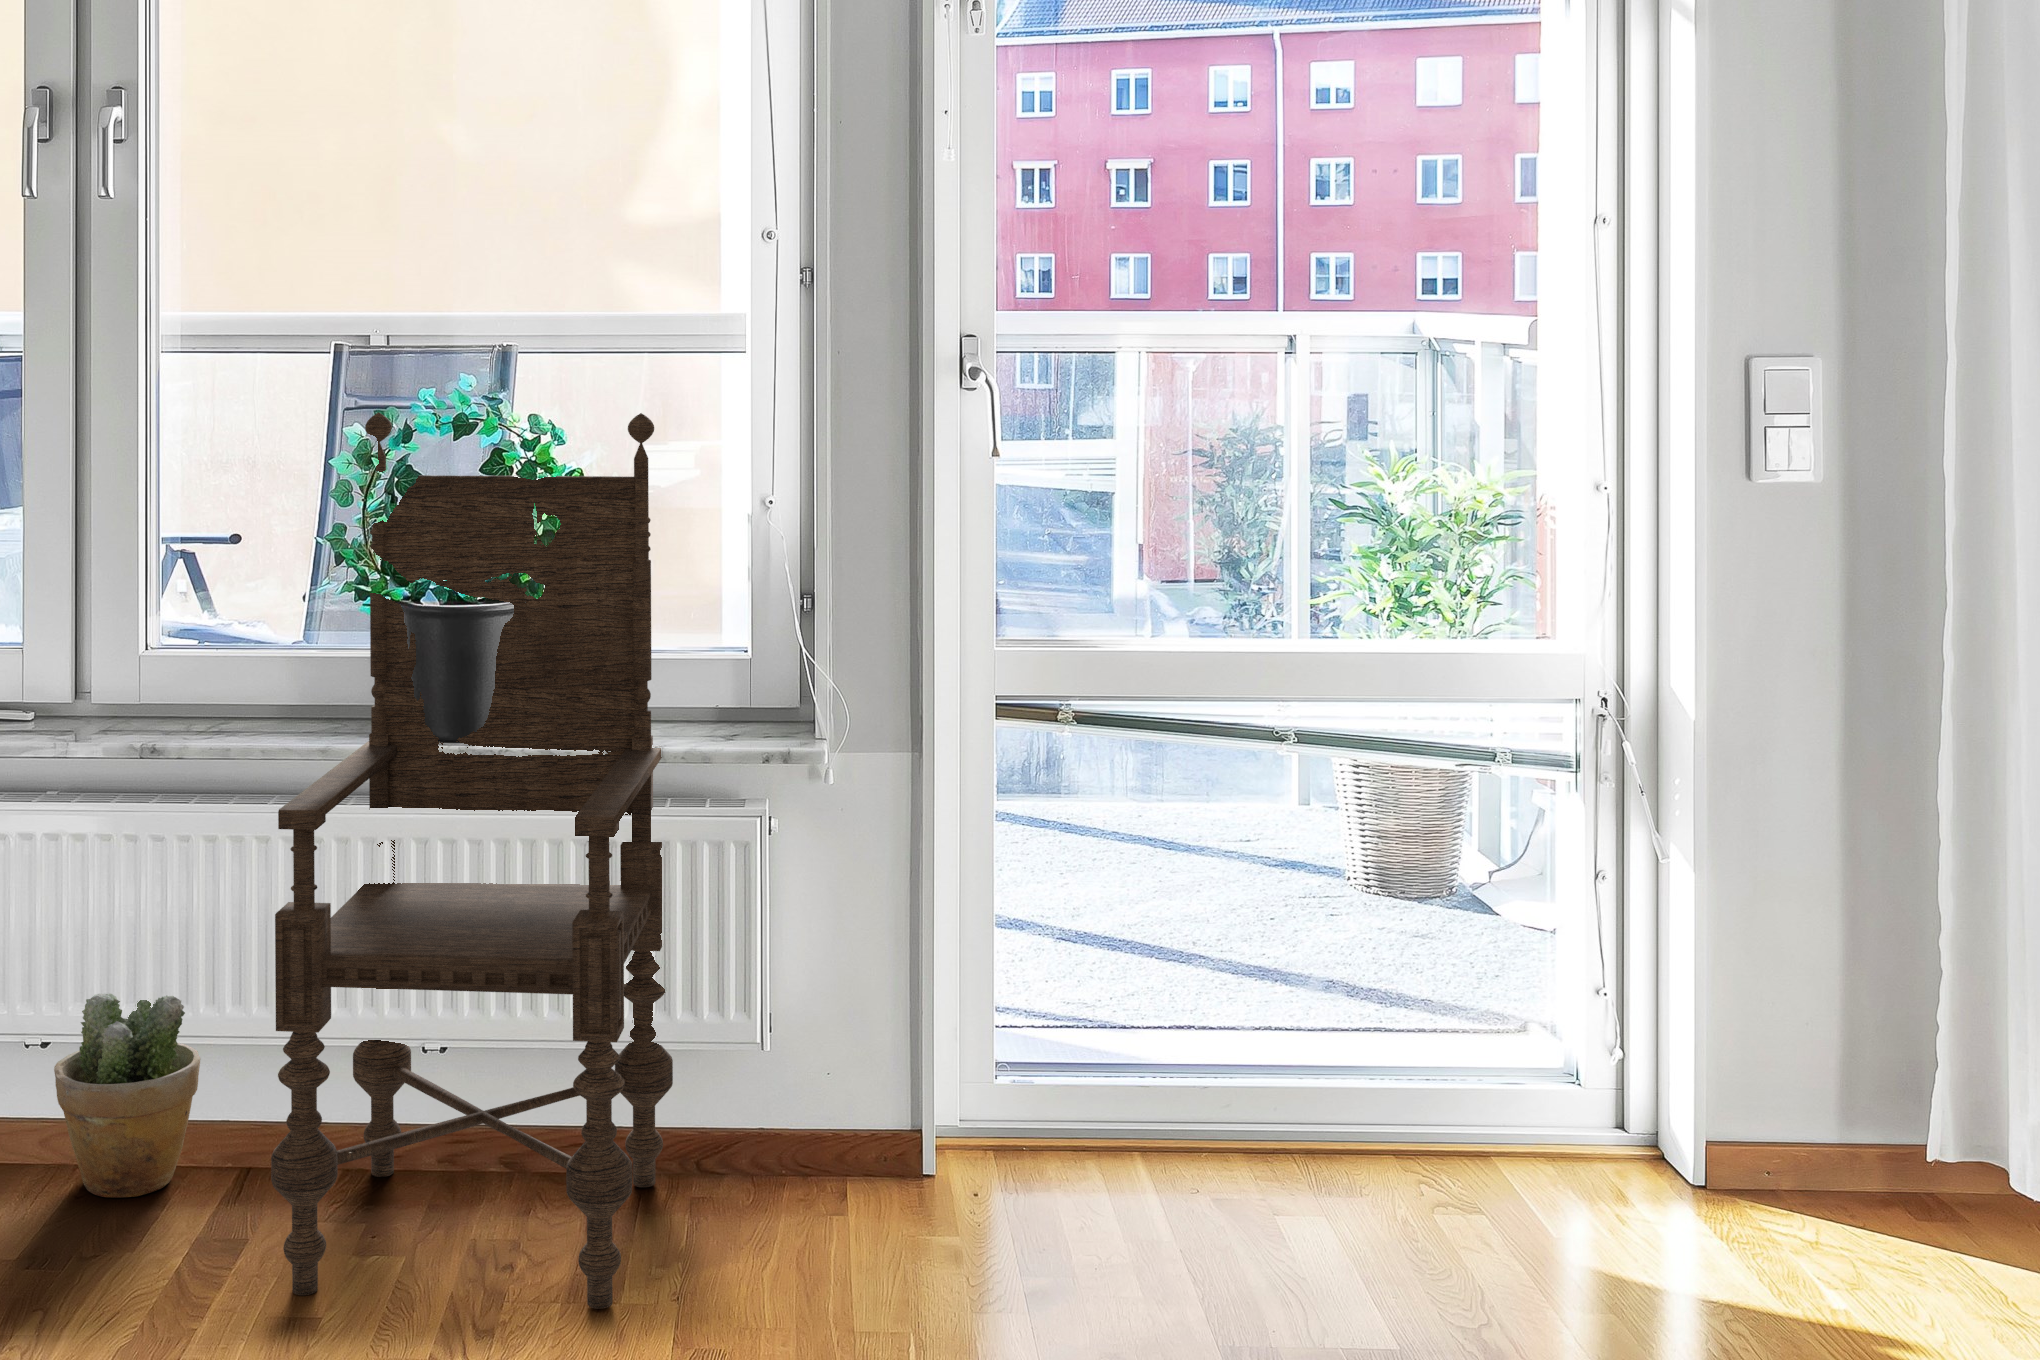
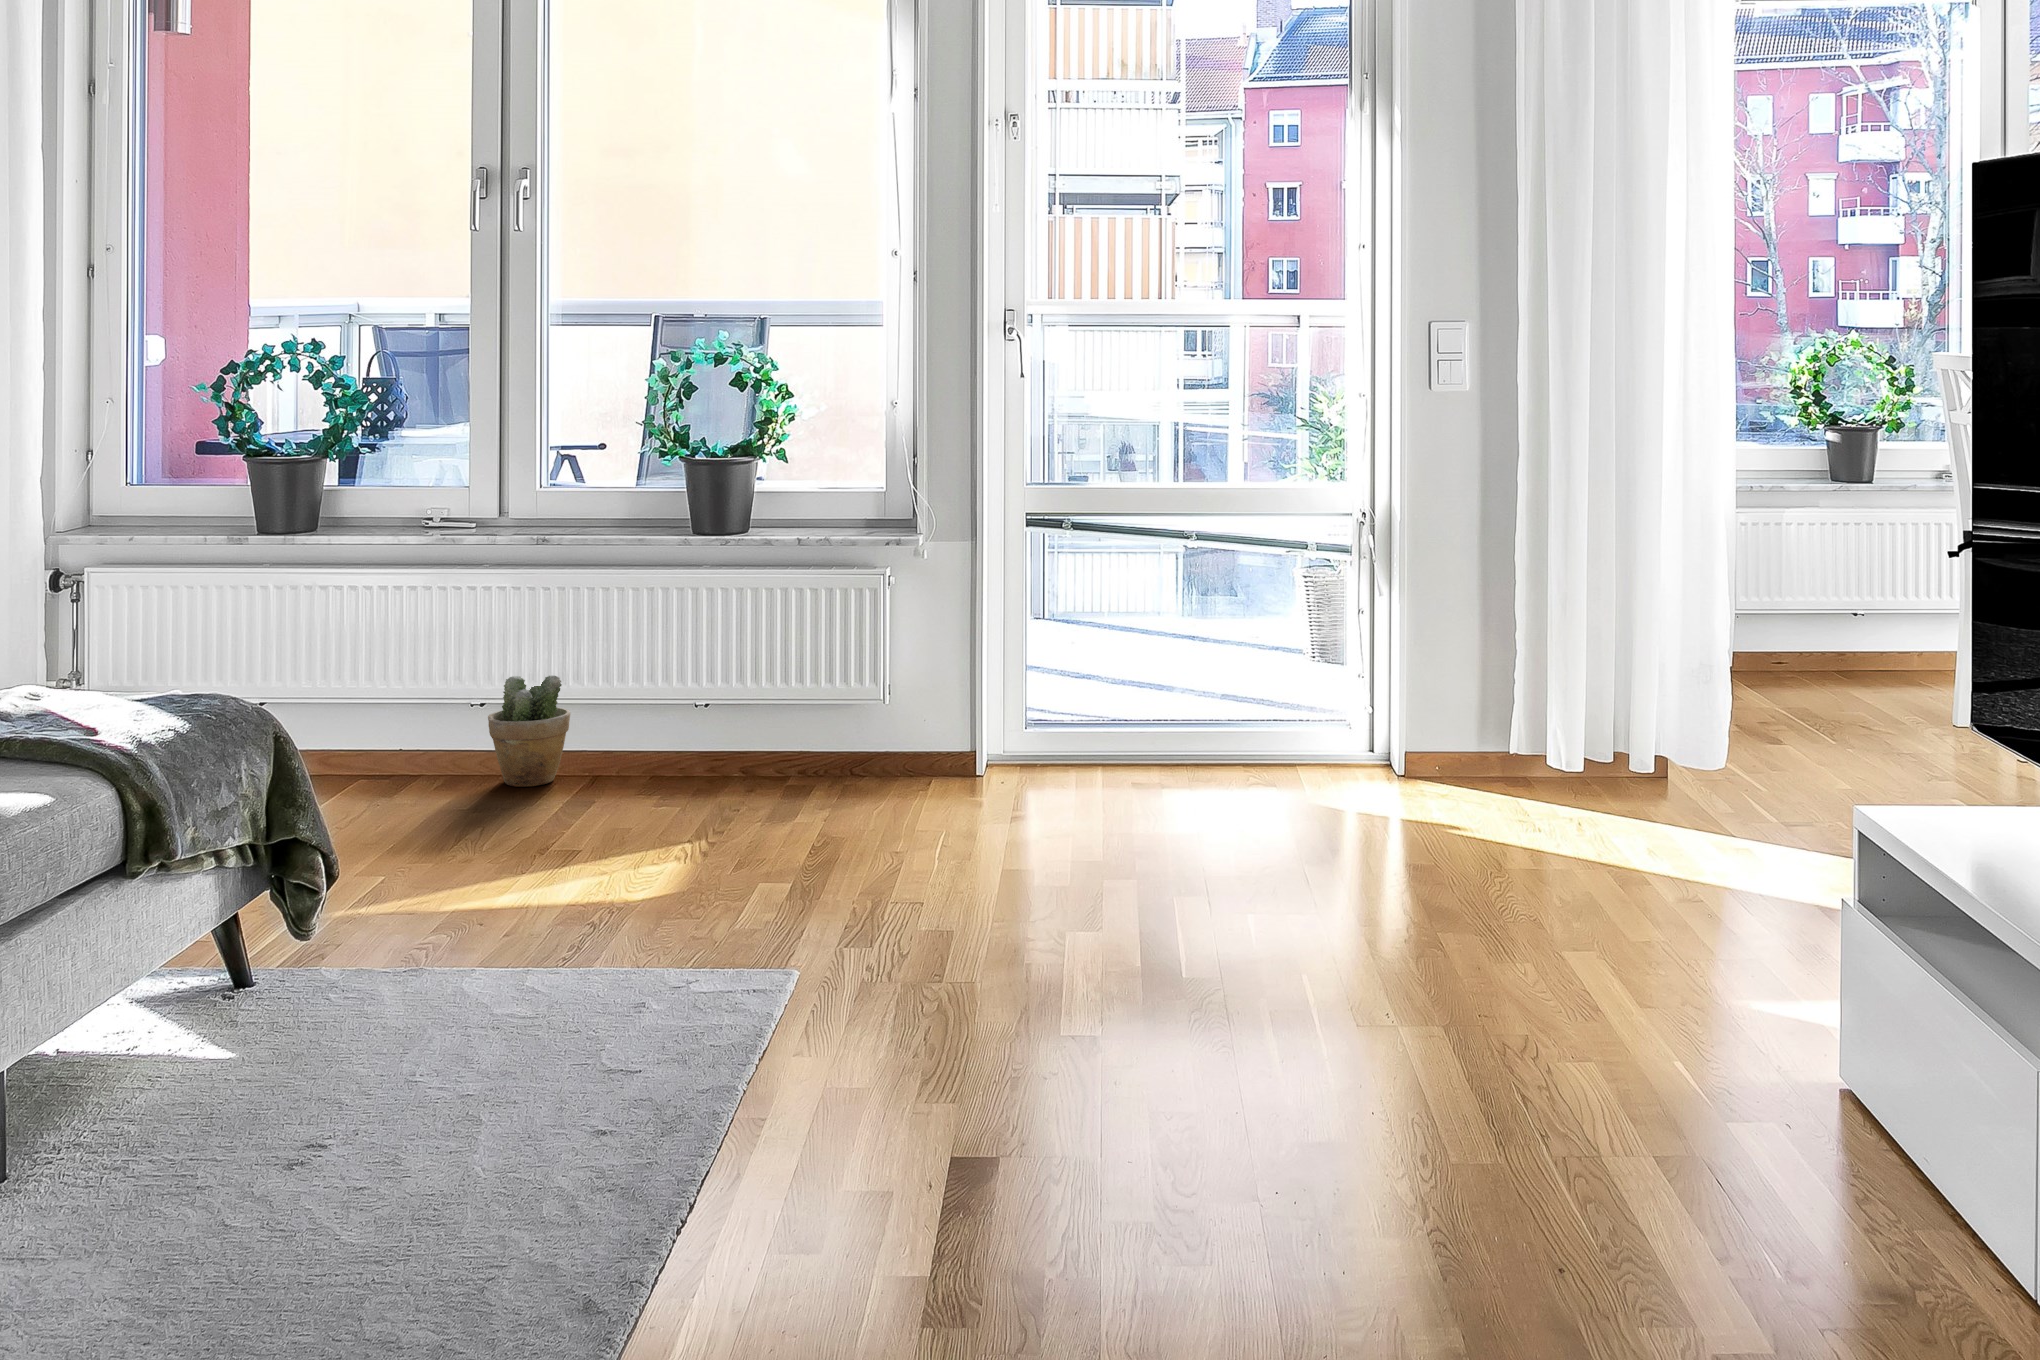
armchair: present [271,412,673,1309] -> none [608,351,836,821]

